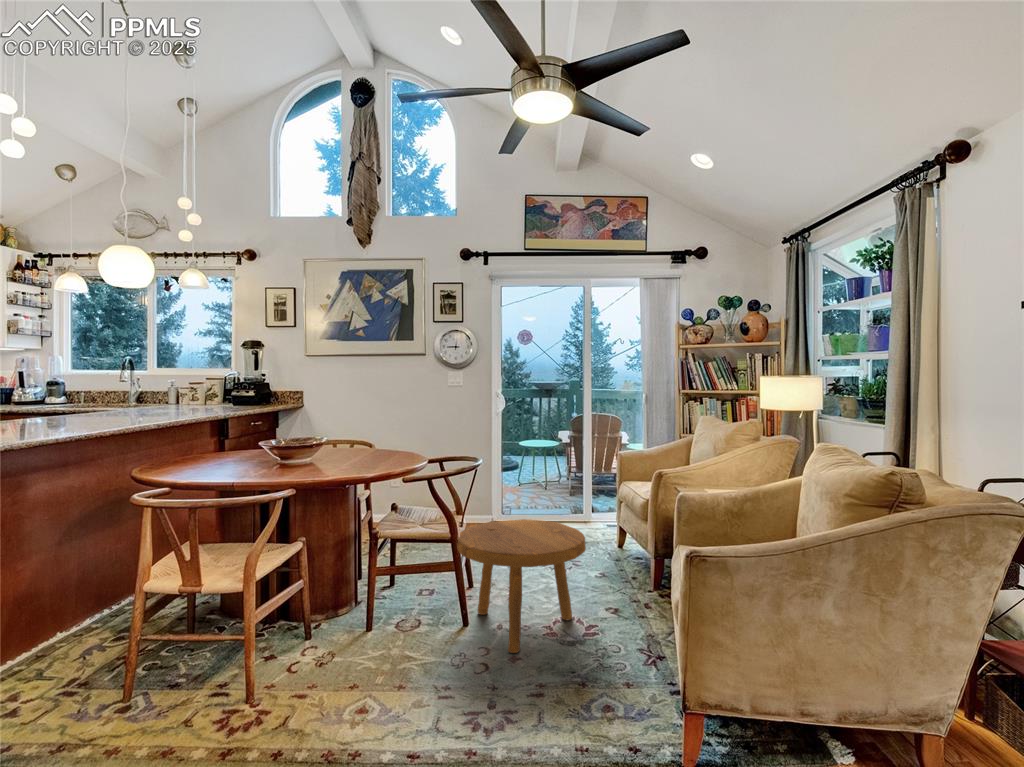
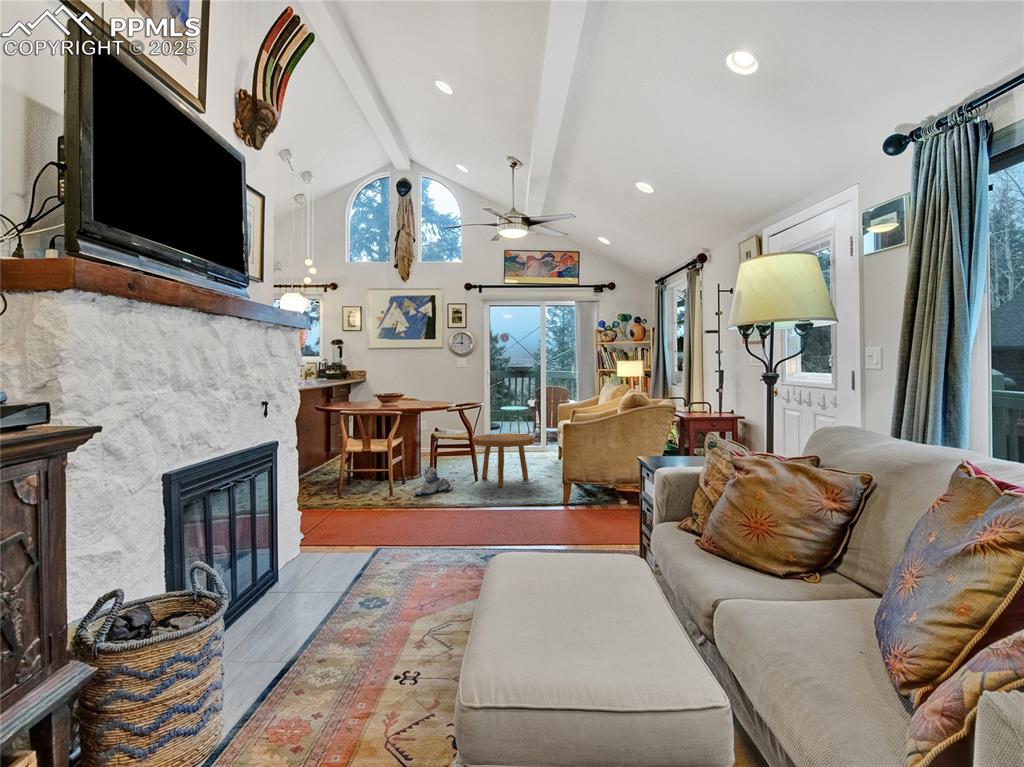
plush toy: none [312,615,409,692] -> present [415,467,453,495]

